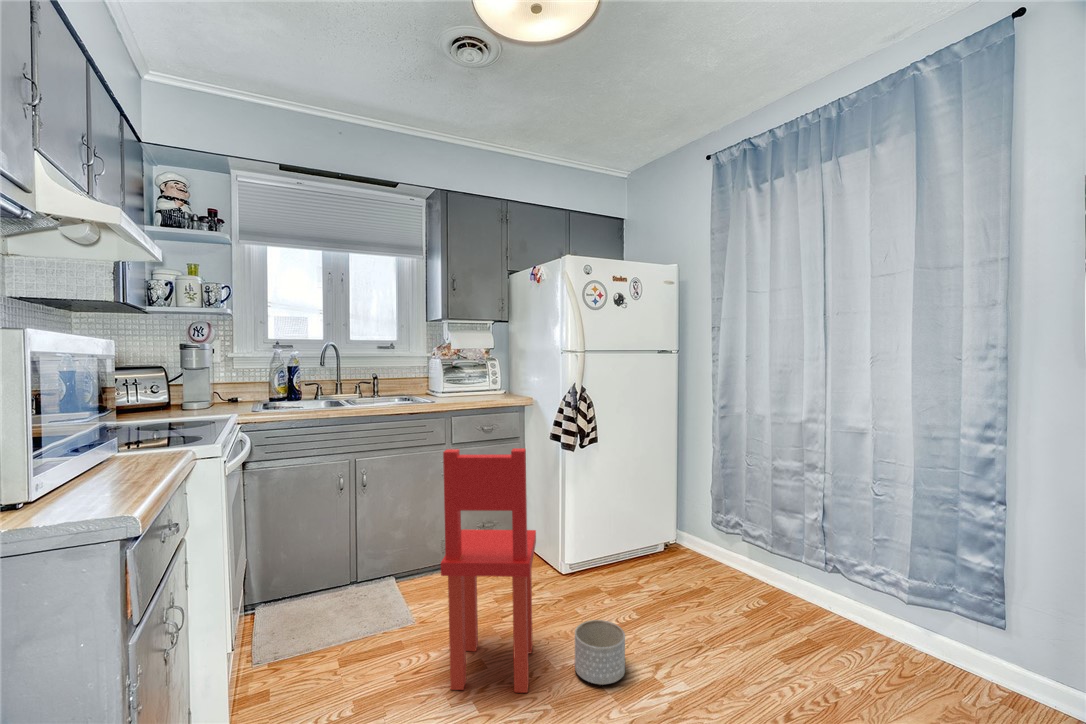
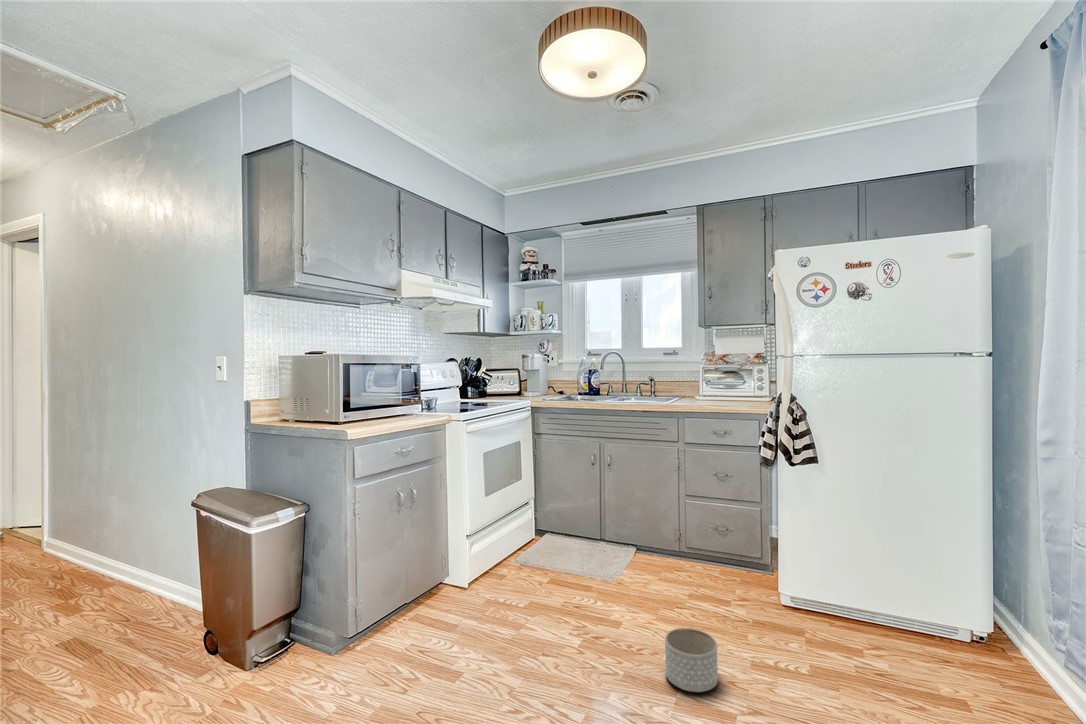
chair: present [441,448,536,693] -> none [570,438,670,656]

